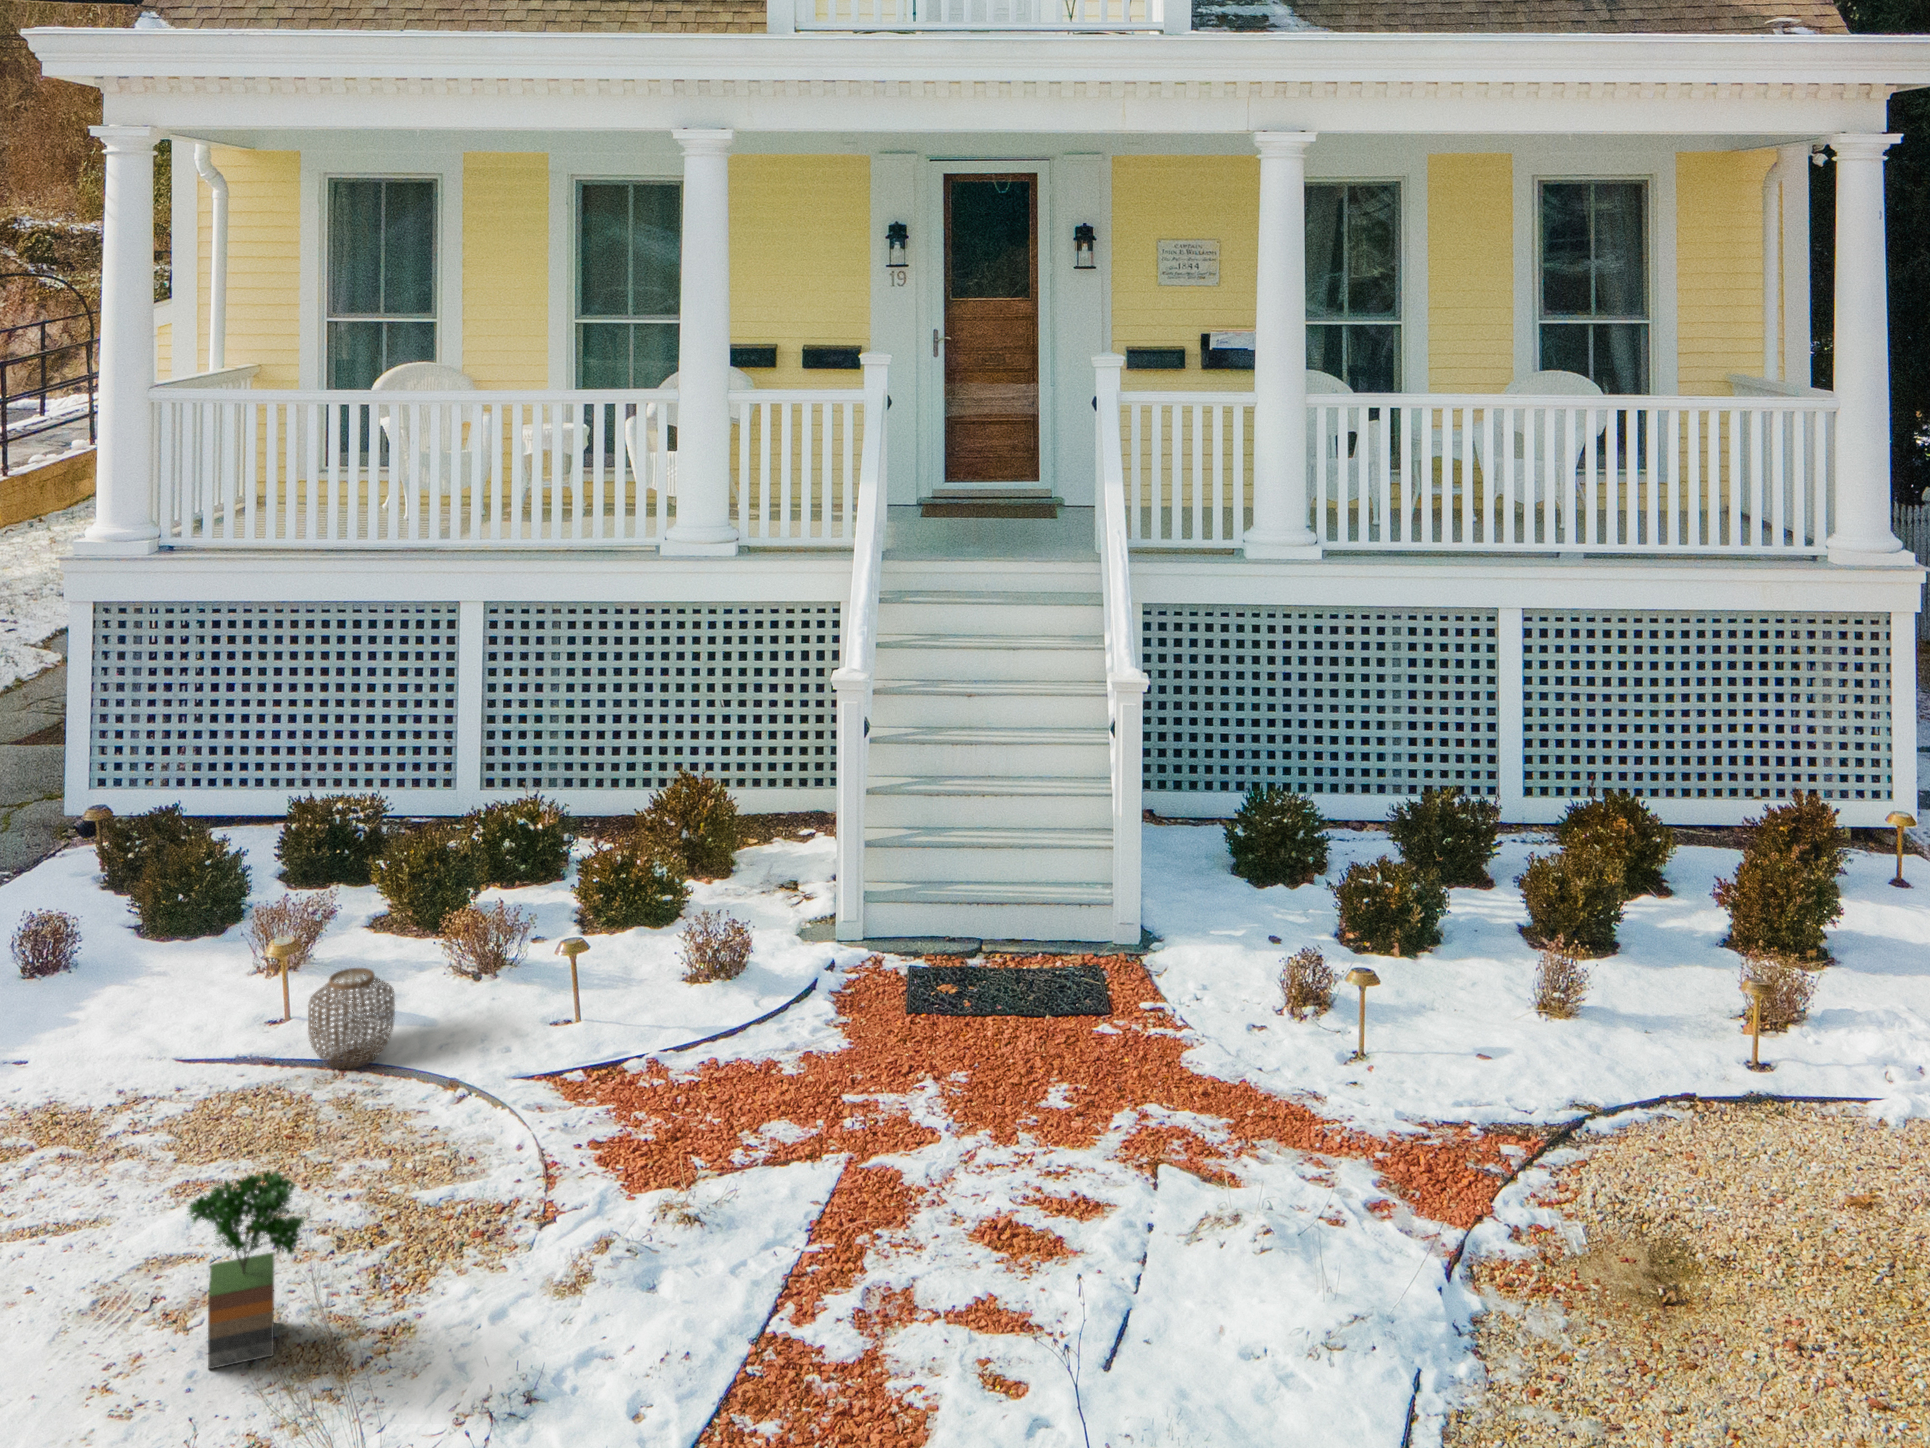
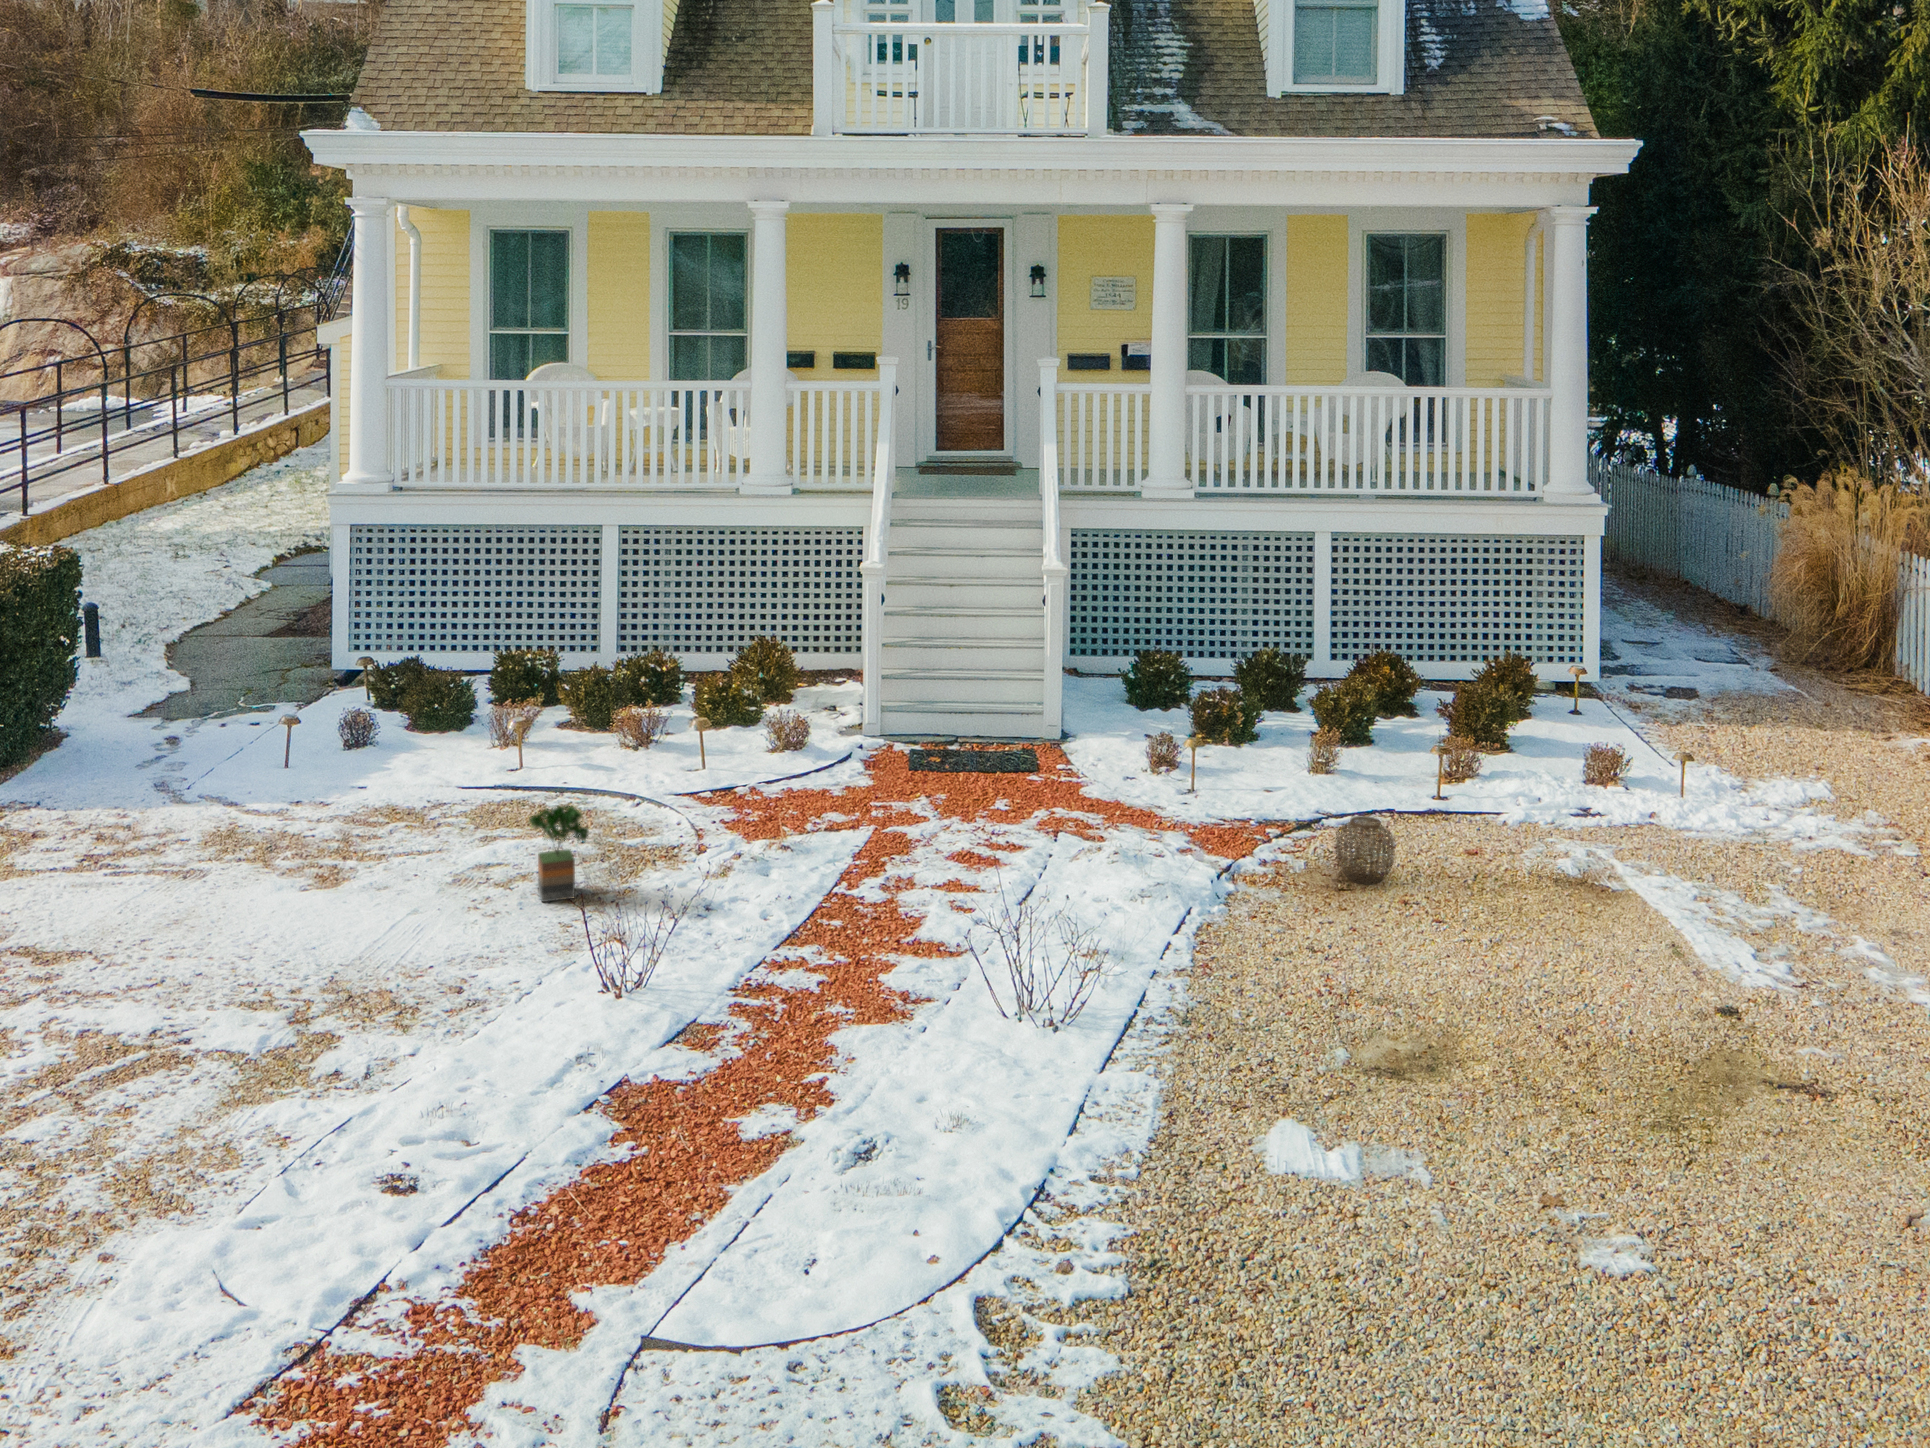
woven basket: present [308,968,394,1069] -> present [1336,816,1395,885]

